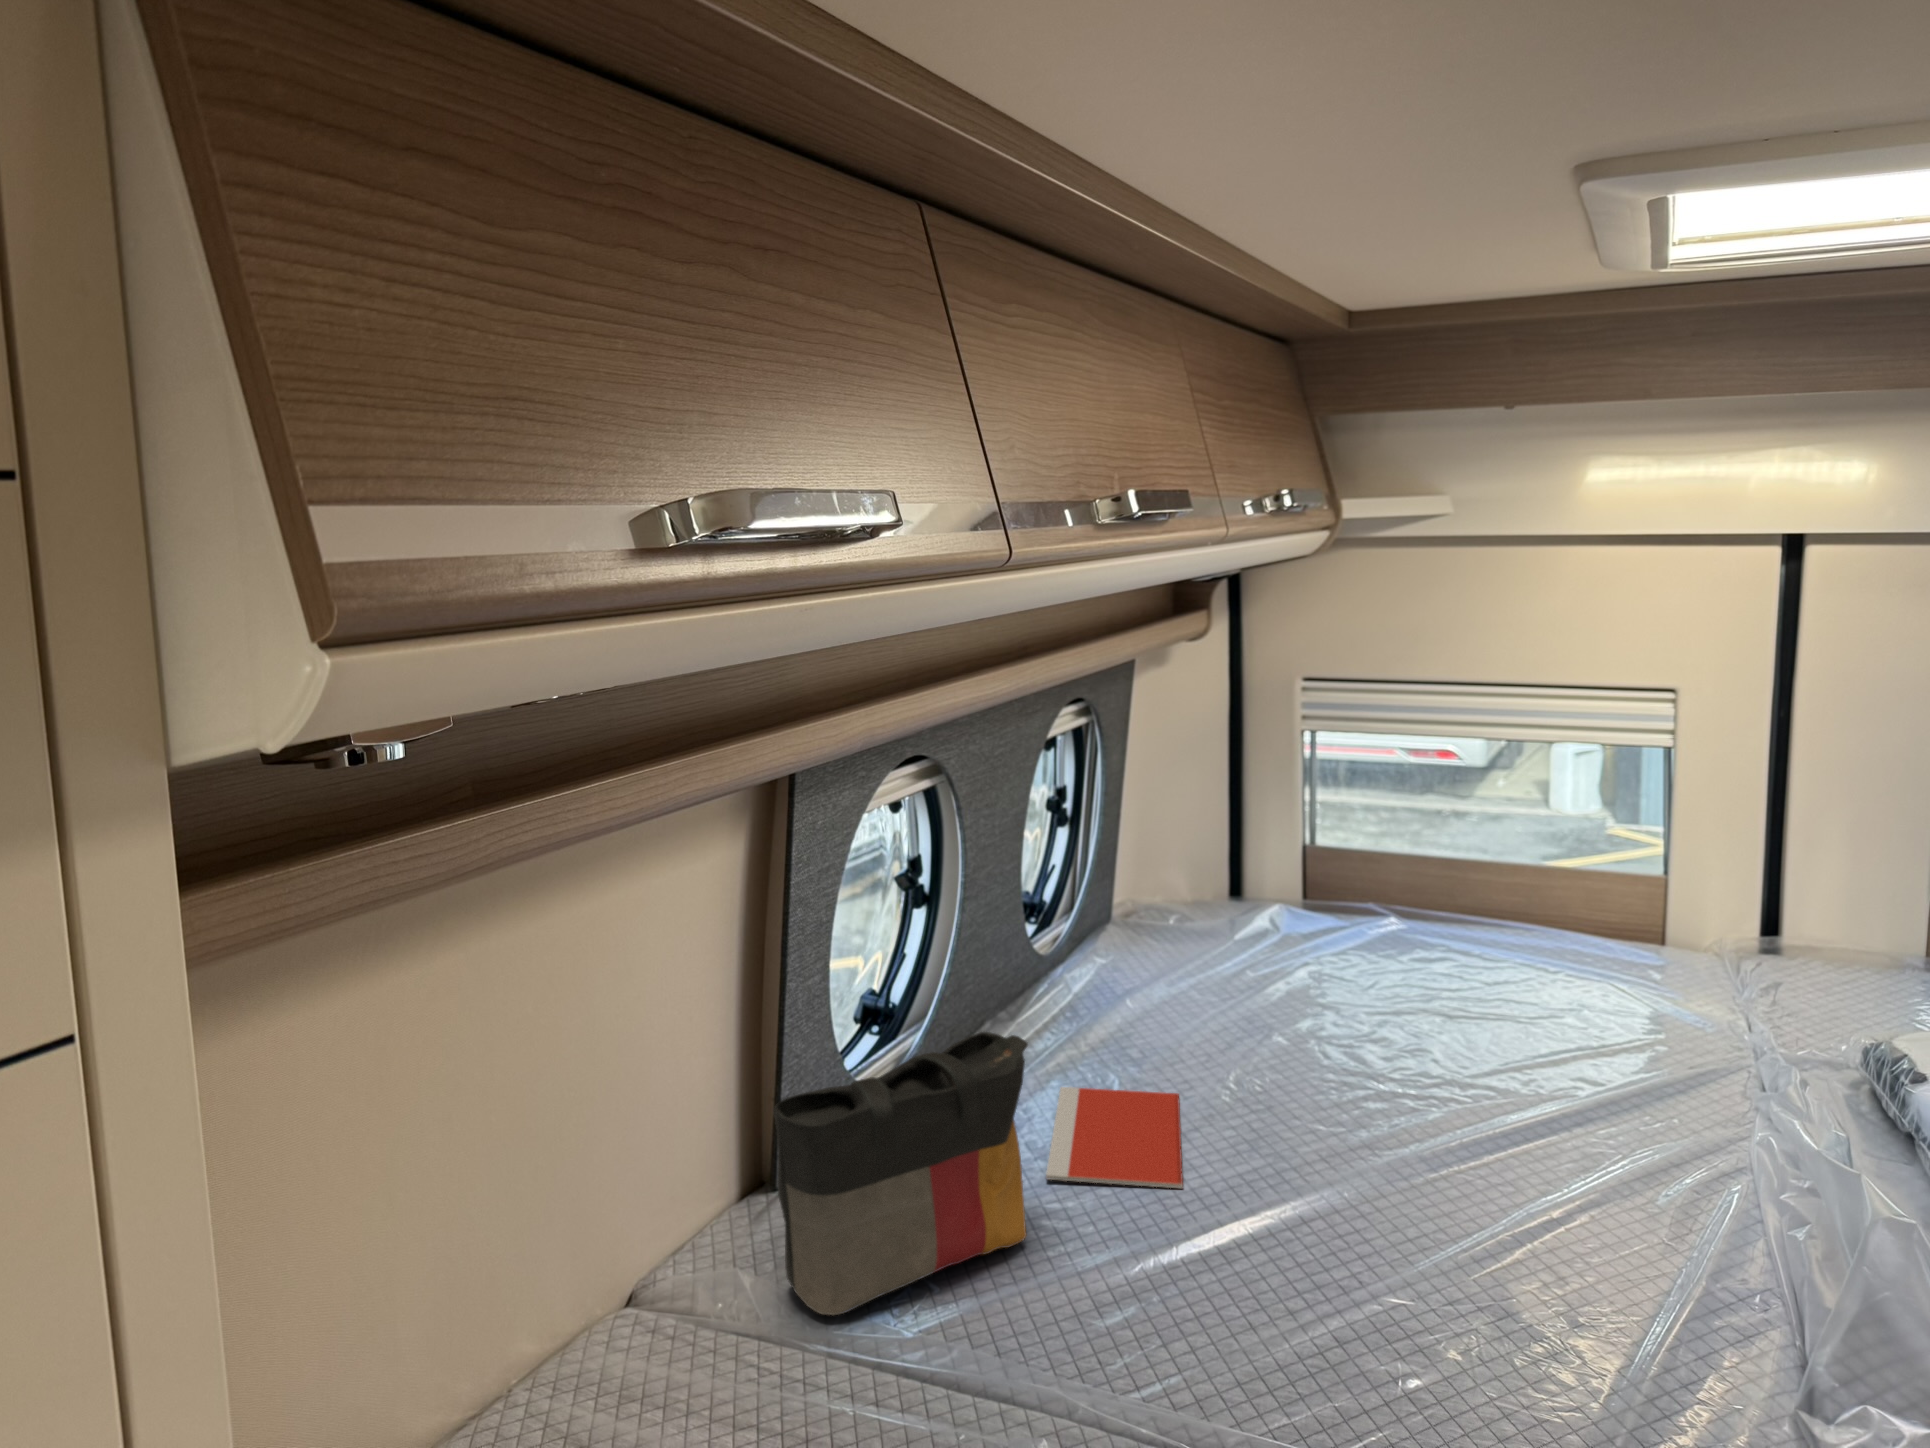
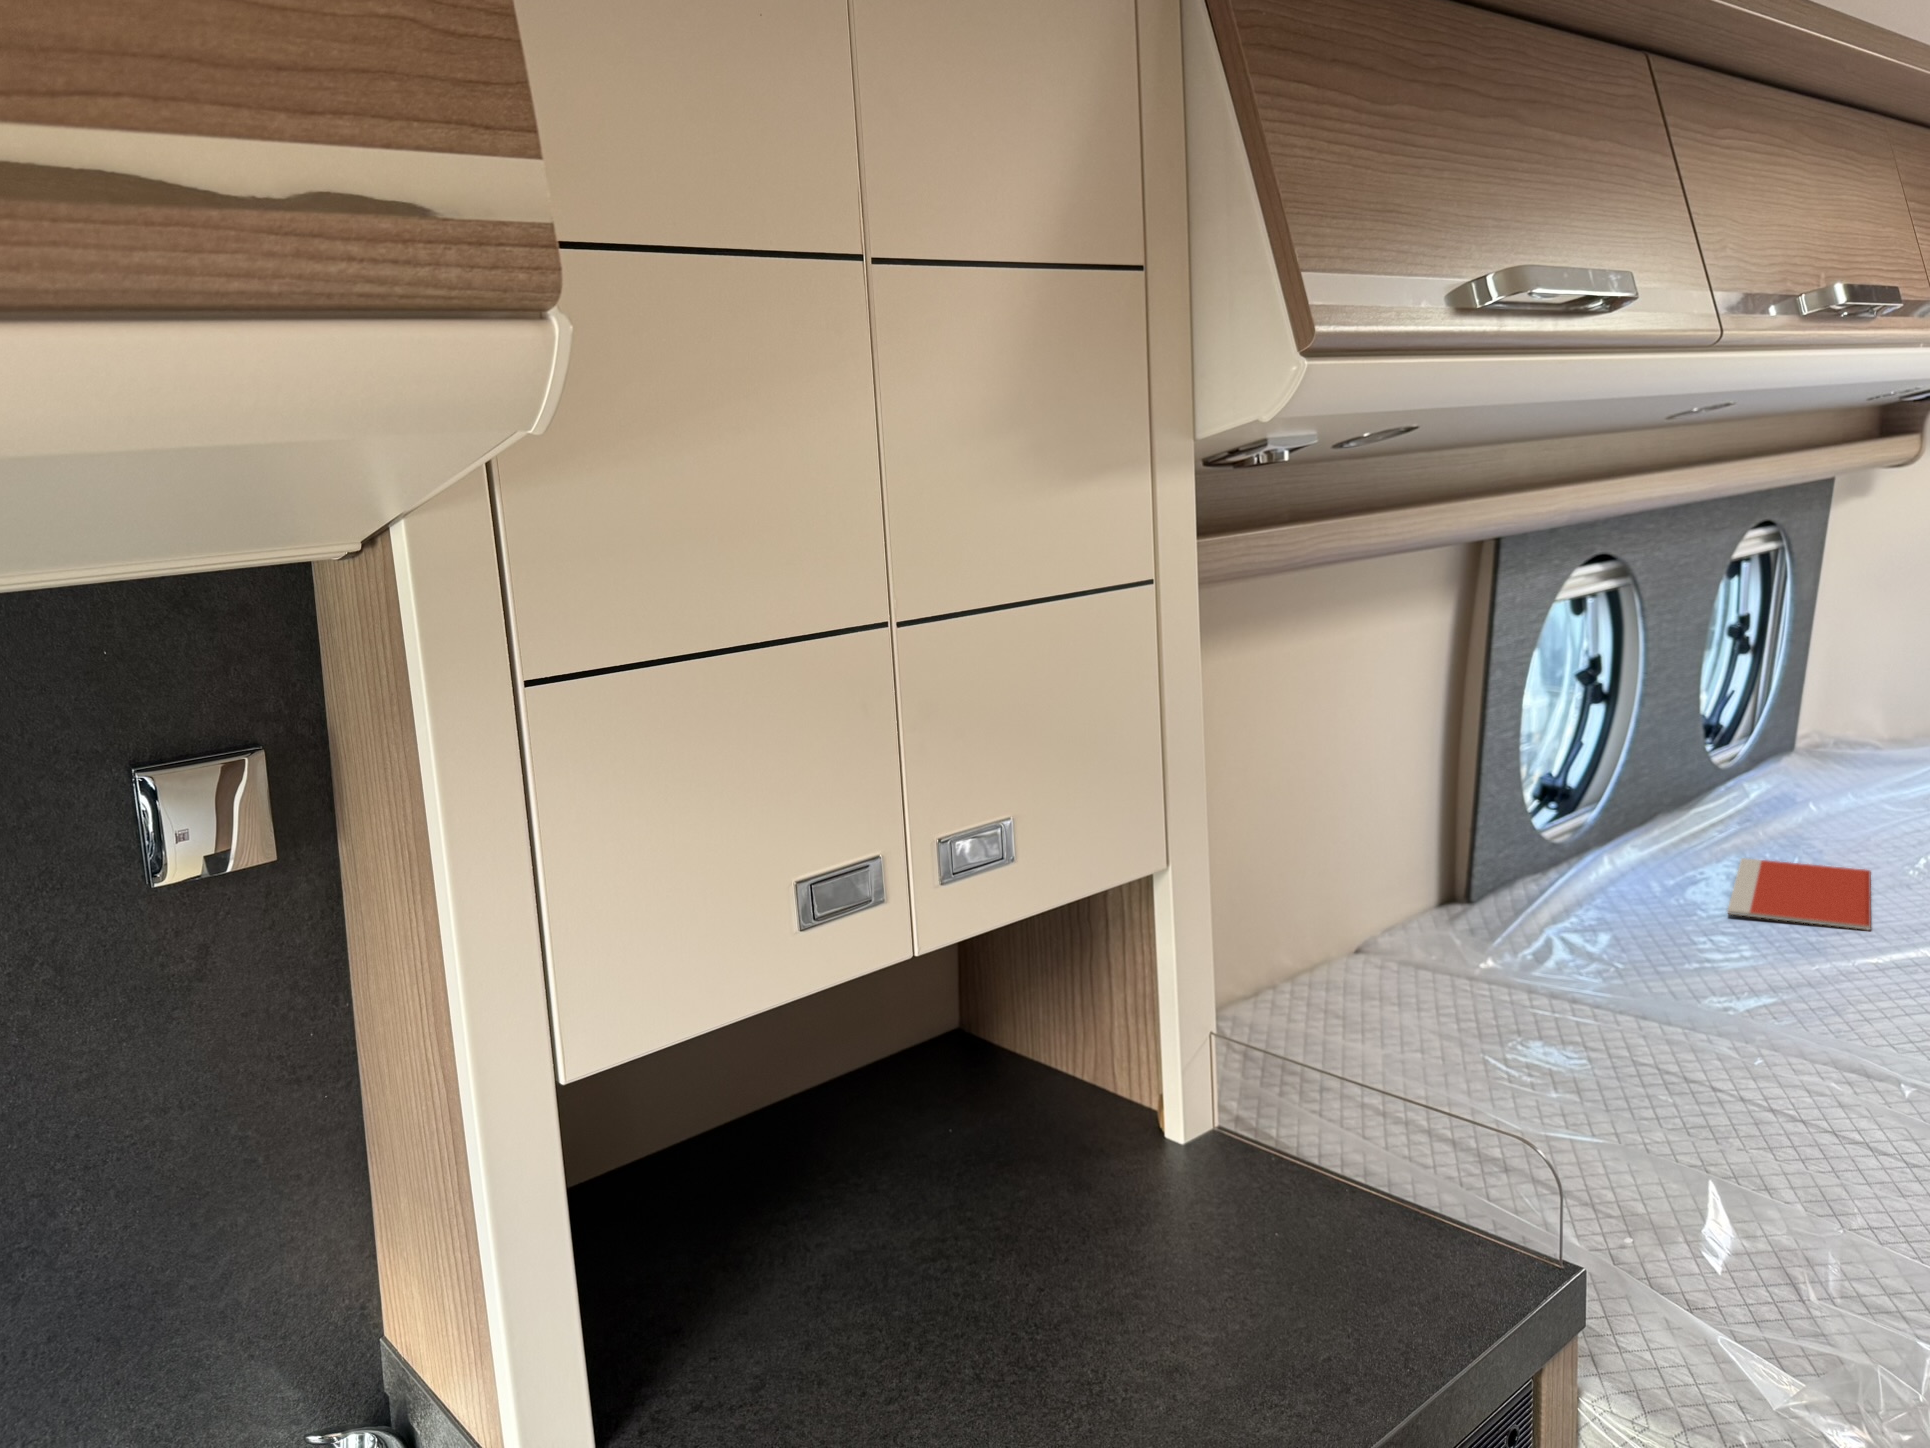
tote bag: present [774,1032,1028,1315] -> none [1484,772,1716,974]

